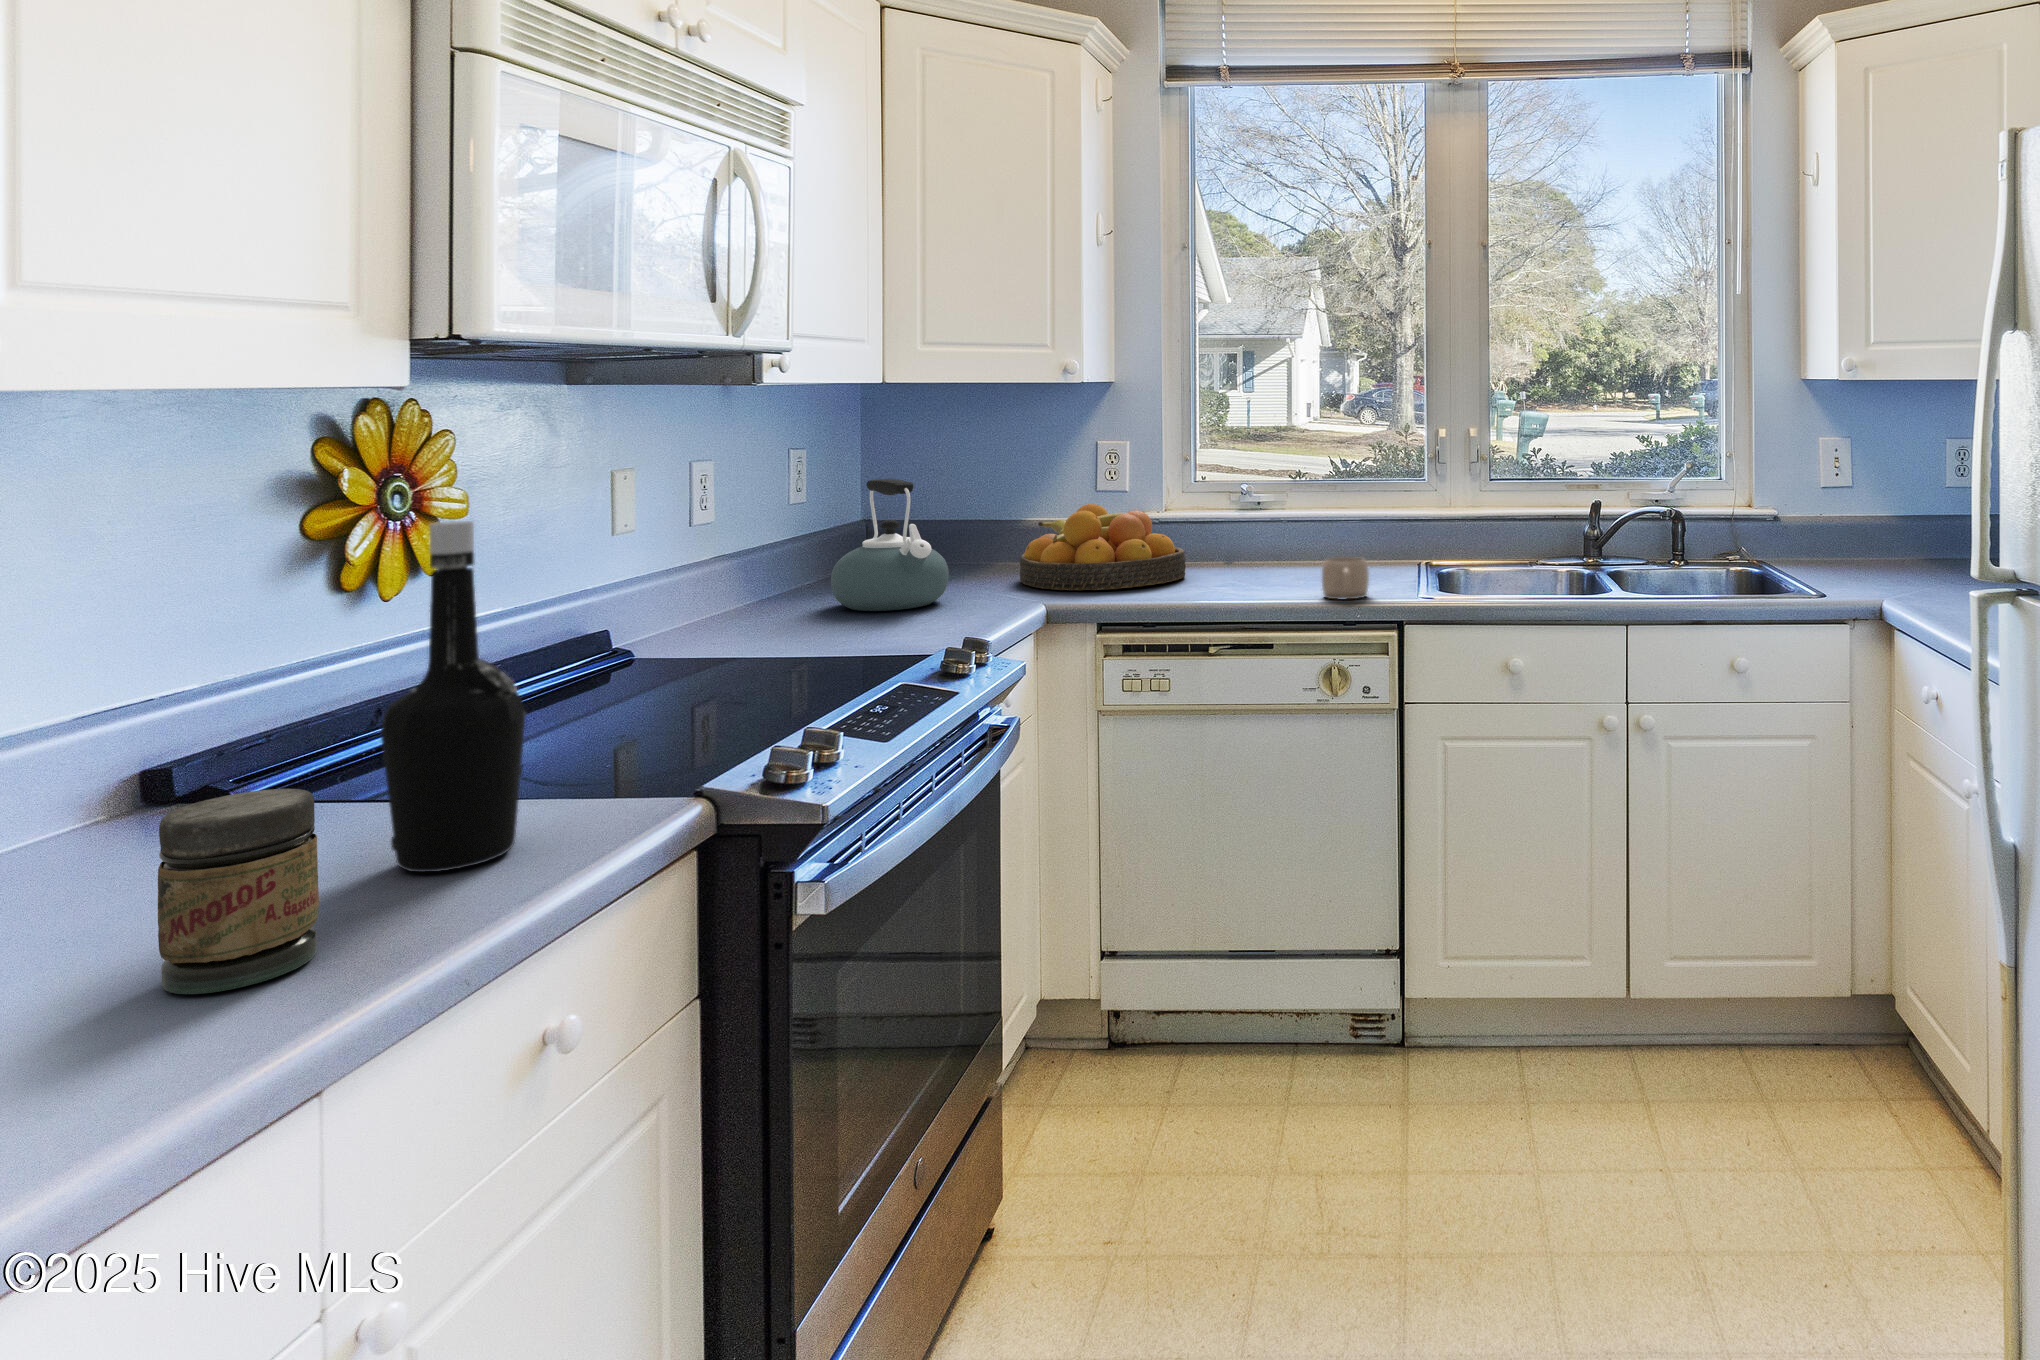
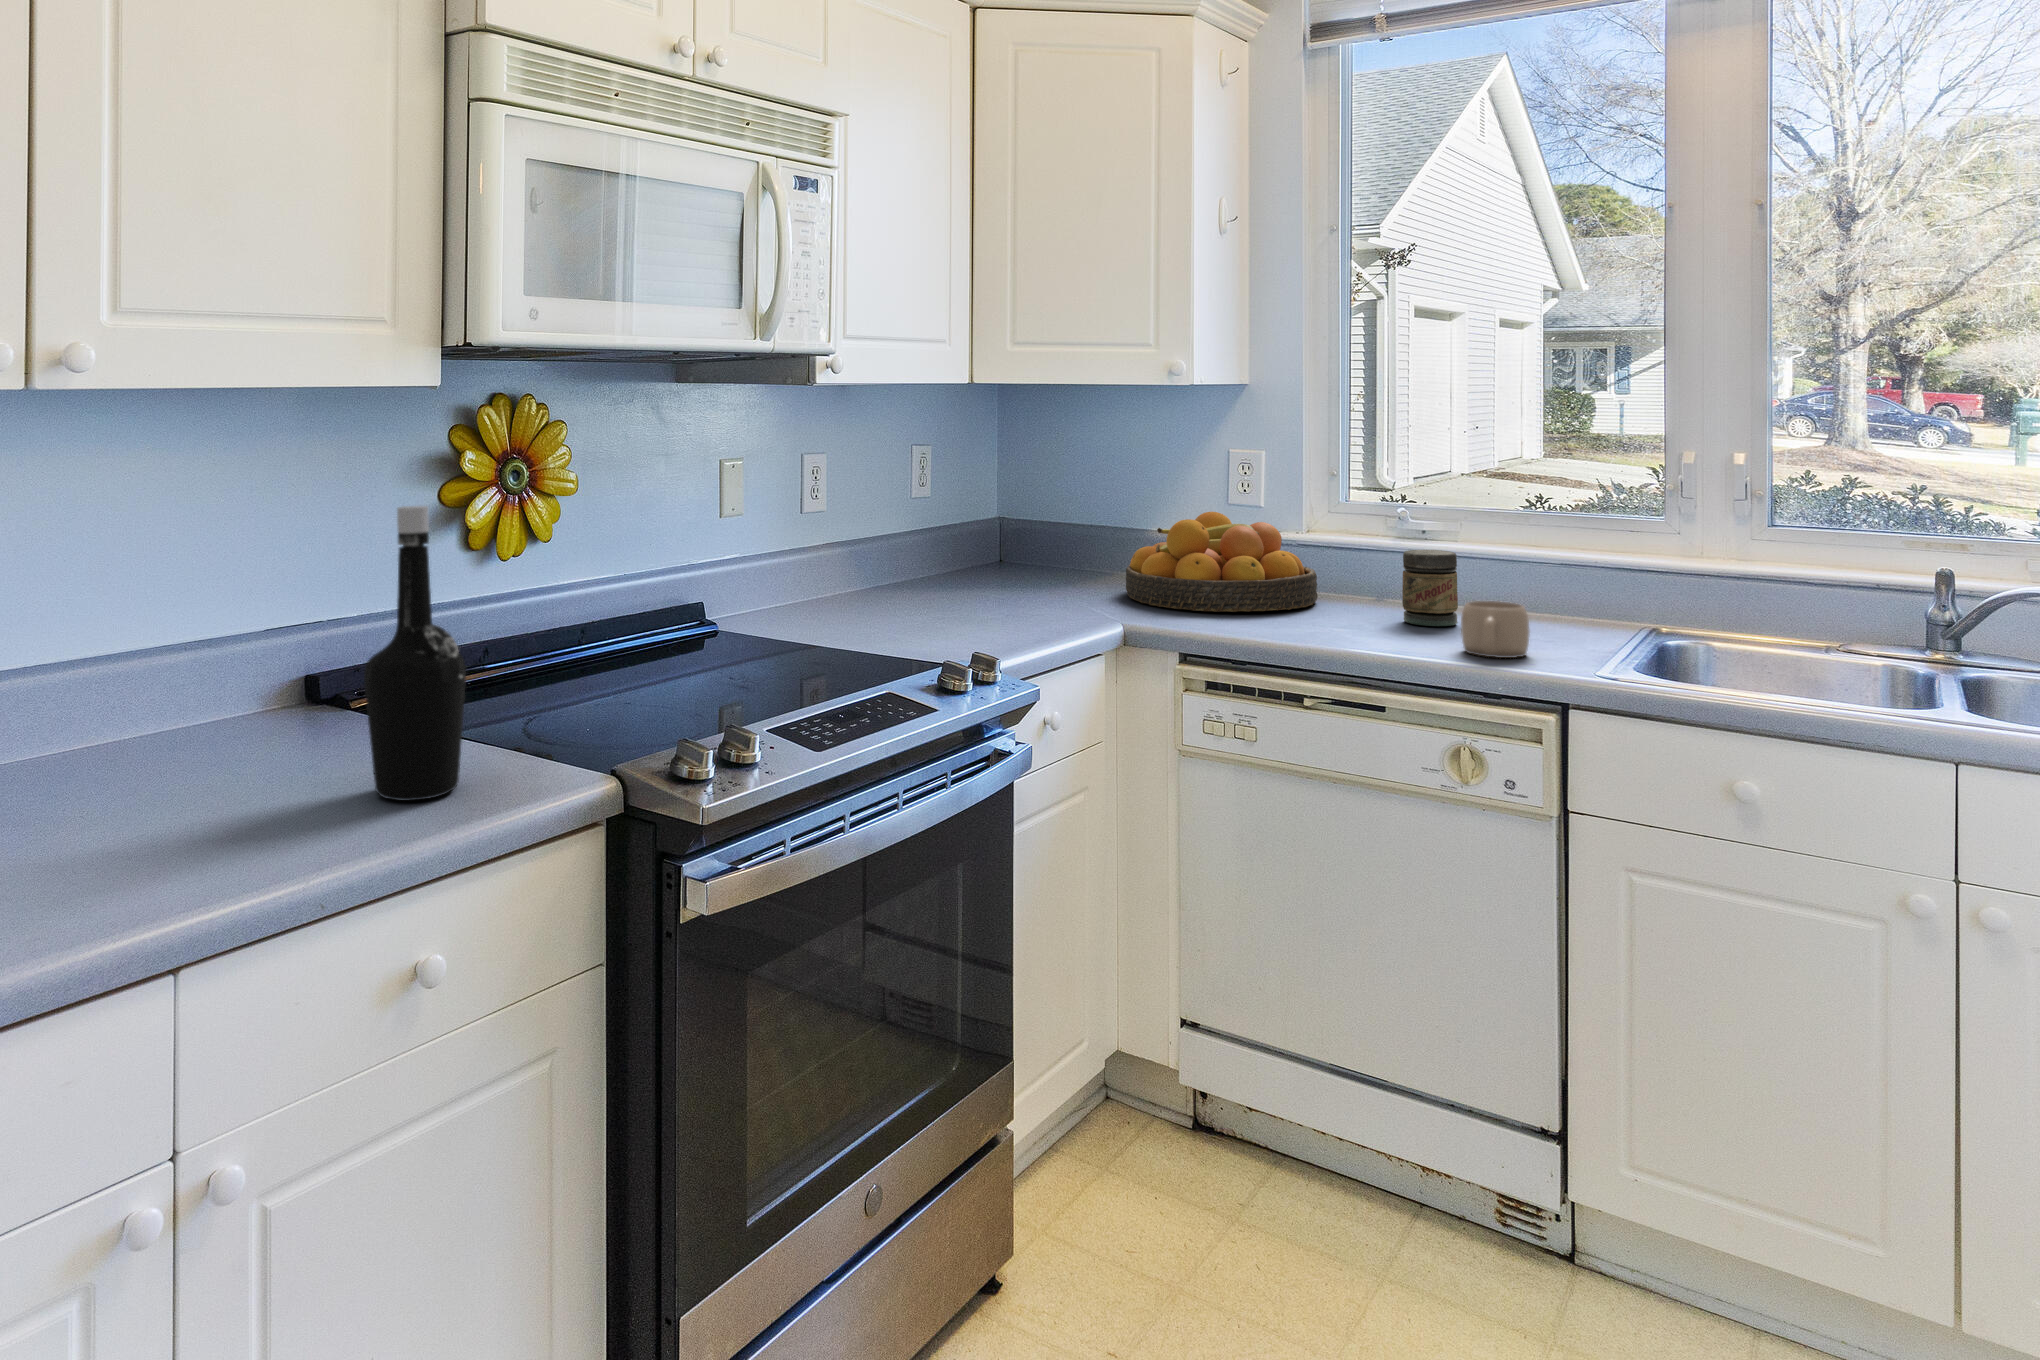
kettle: present [831,479,949,611] -> none [924,476,1036,610]
jar: present [158,789,319,994] -> present [1402,550,1458,626]

